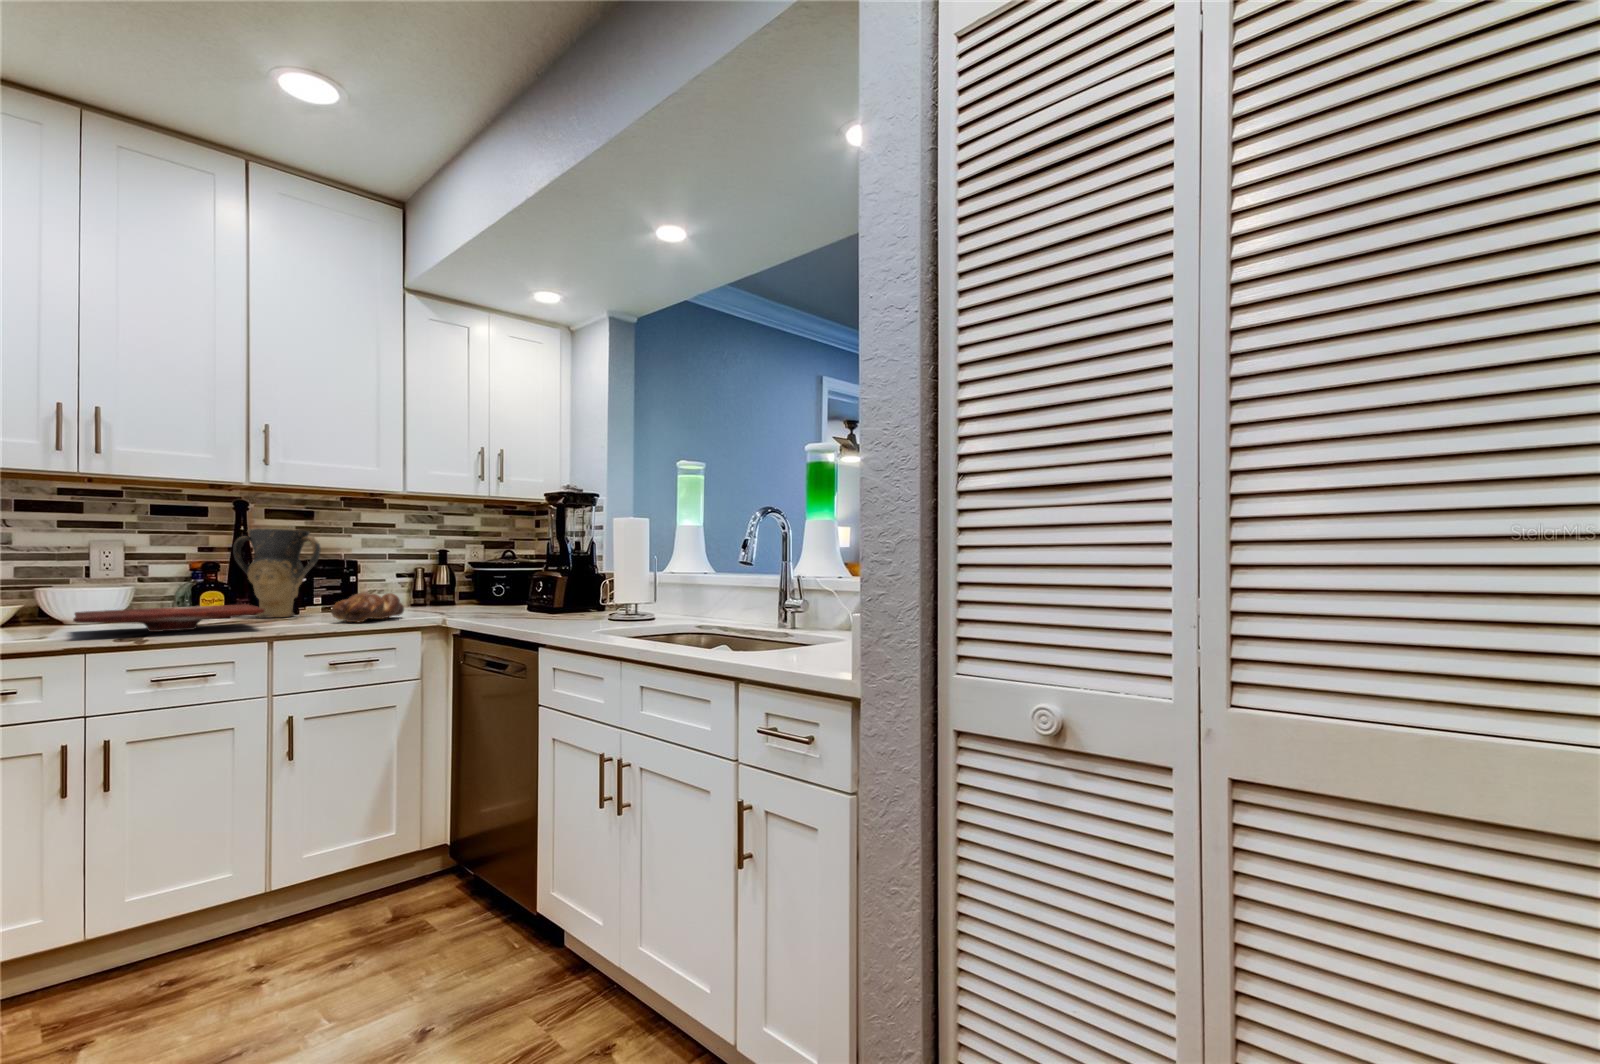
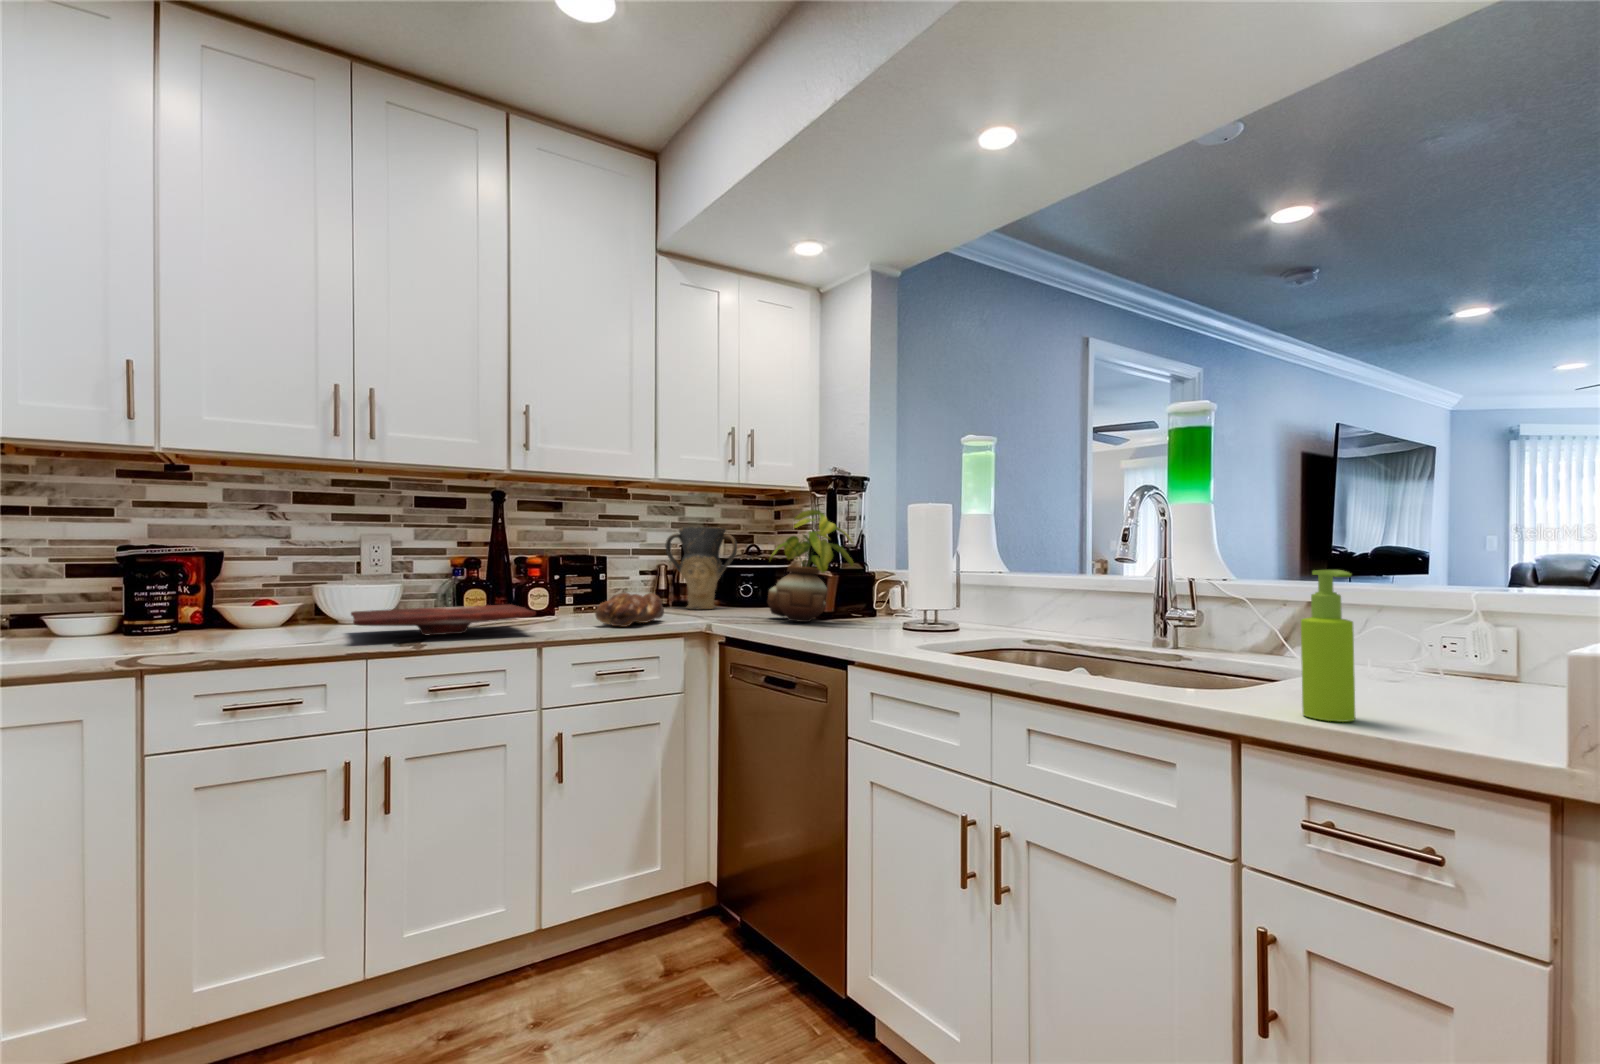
potted plant: none [503,520,580,616] -> present [767,510,854,622]
vase: present [233,529,321,618] -> present [665,527,737,609]
soap dispenser: none [784,567,813,664] -> present [1301,570,1355,722]

